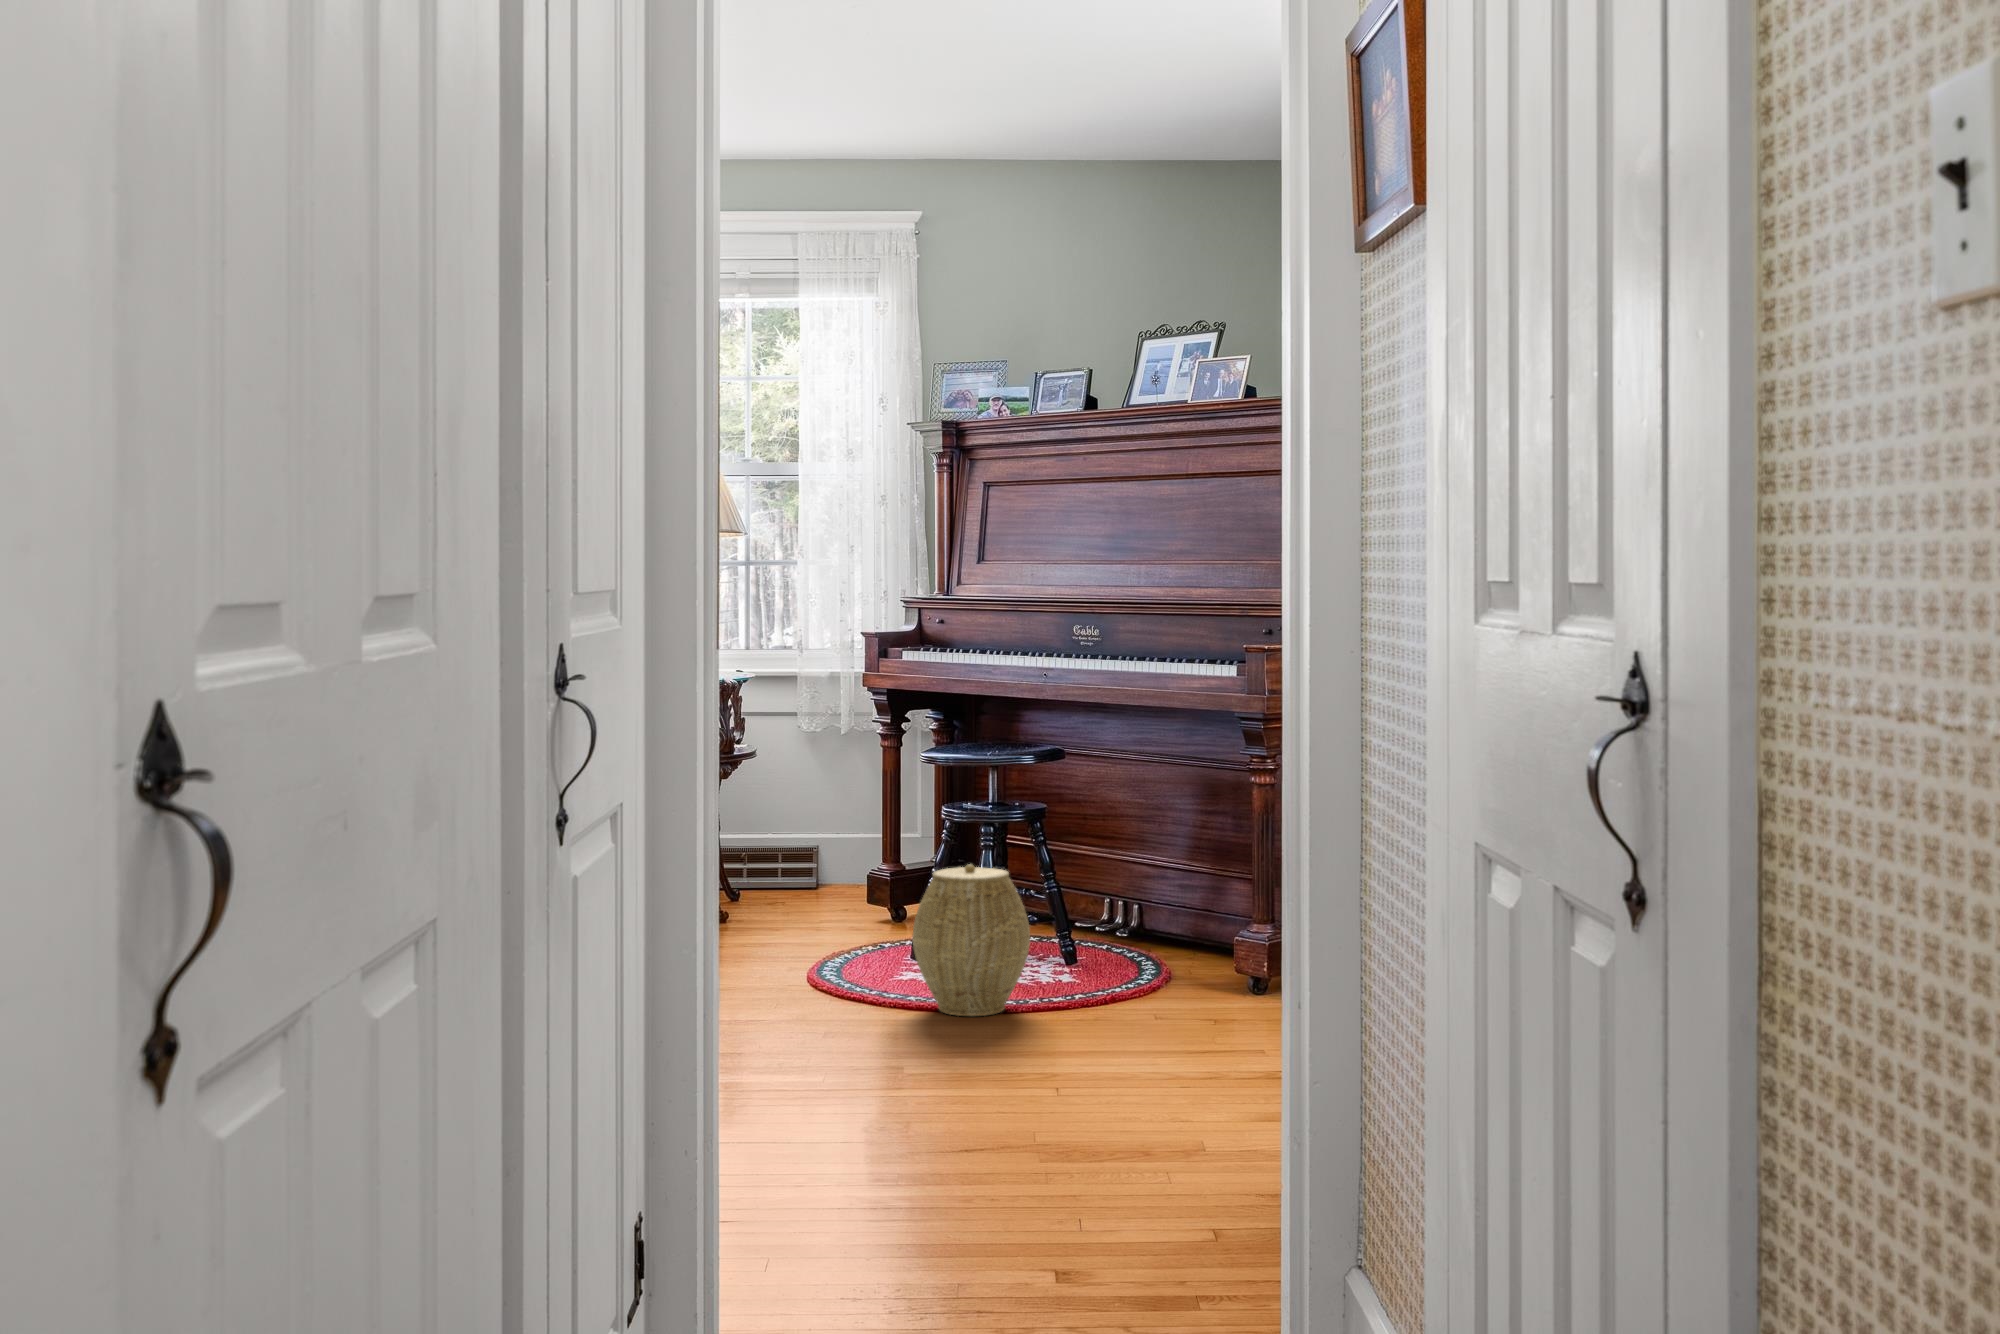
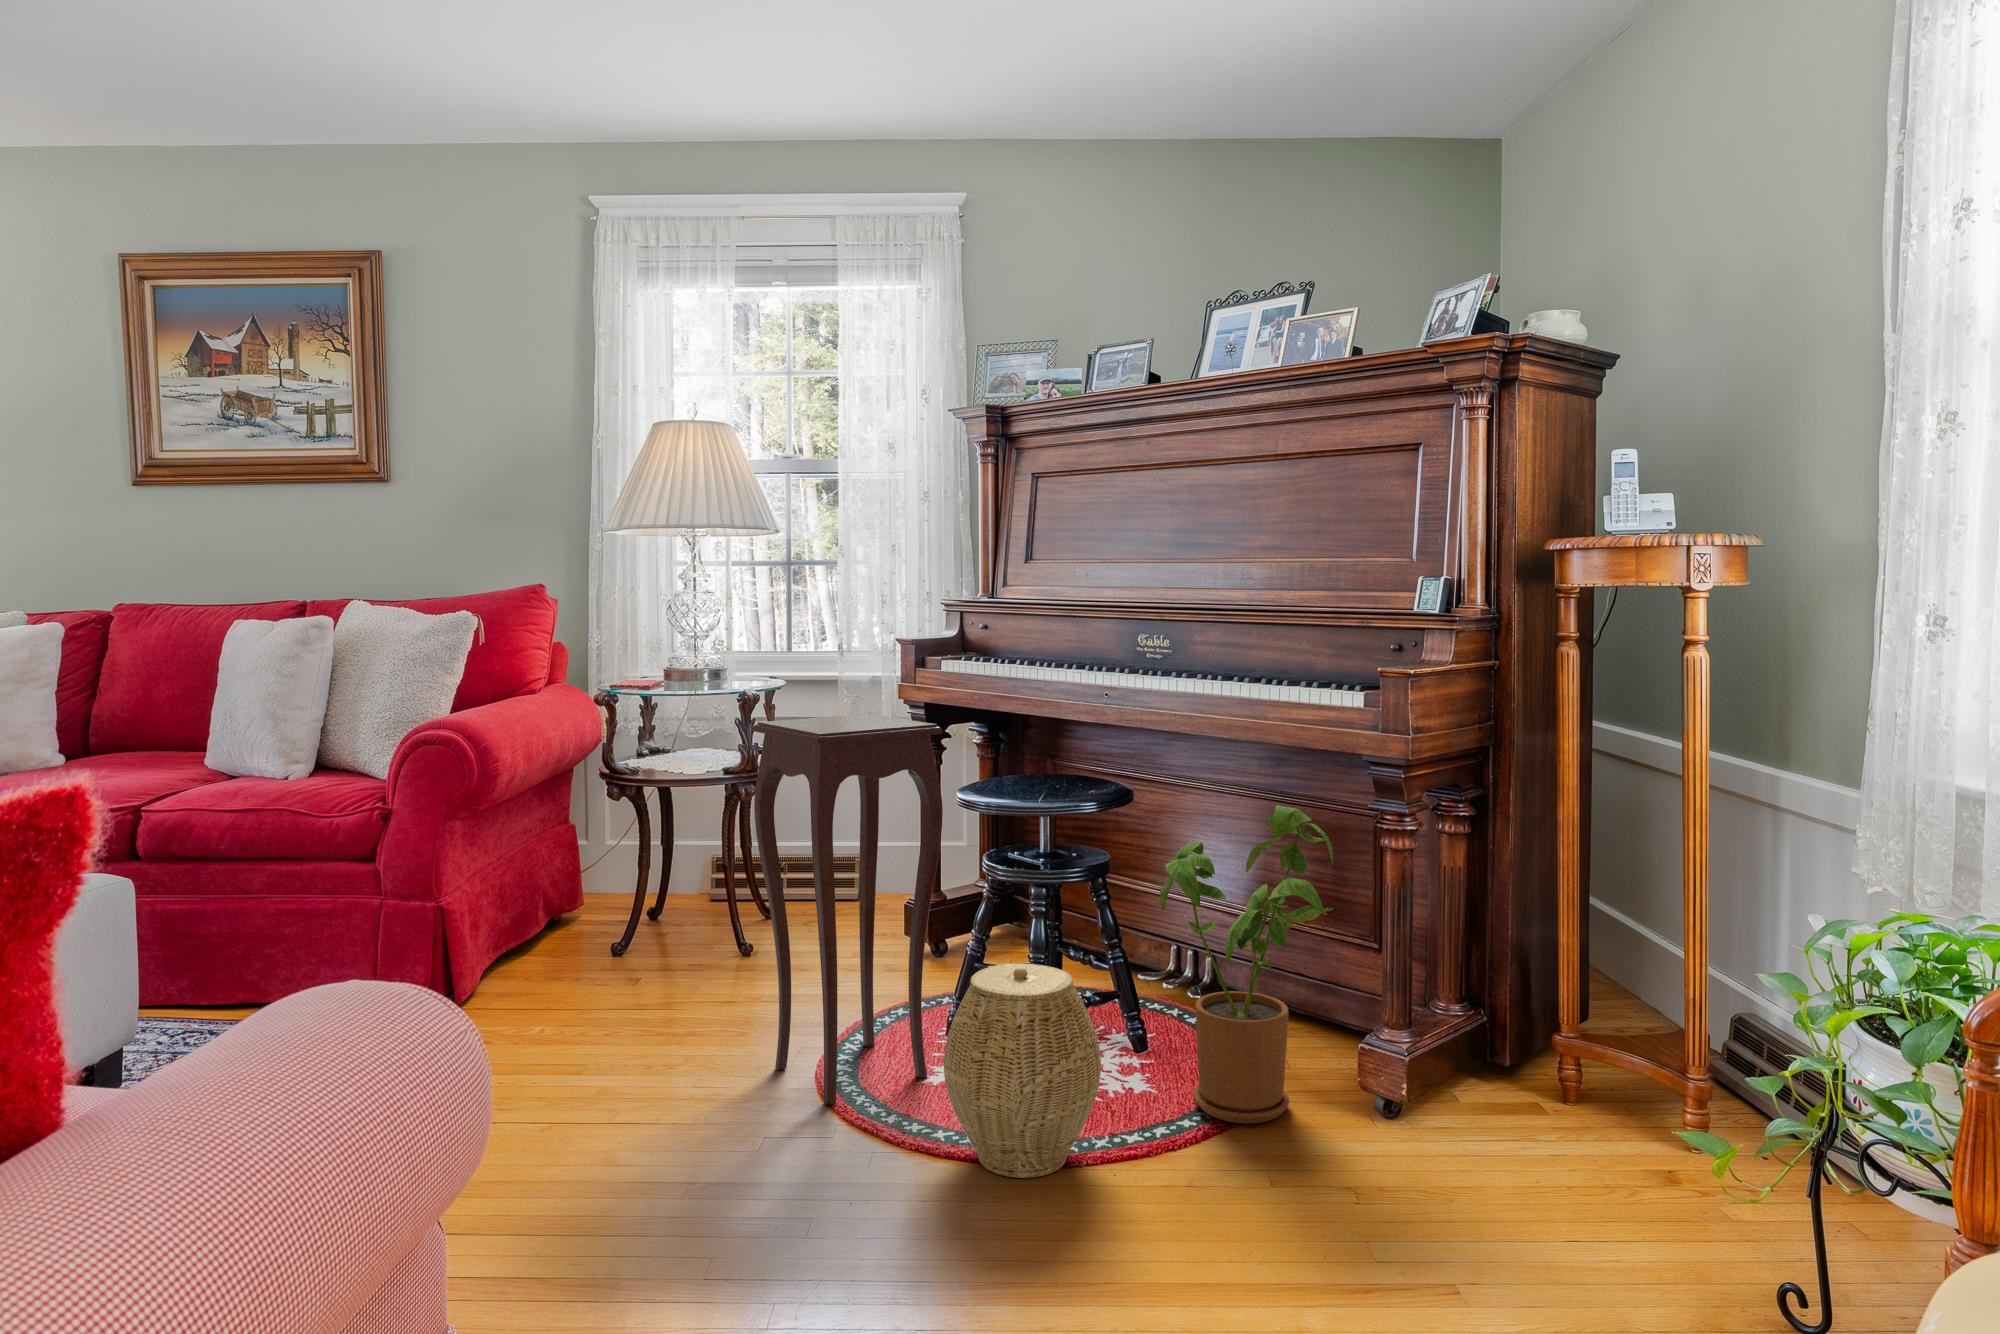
side table: none [755,688,909,990] -> present [752,714,943,1105]
house plant: none [1081,751,1213,994] -> present [1160,805,1333,1124]

